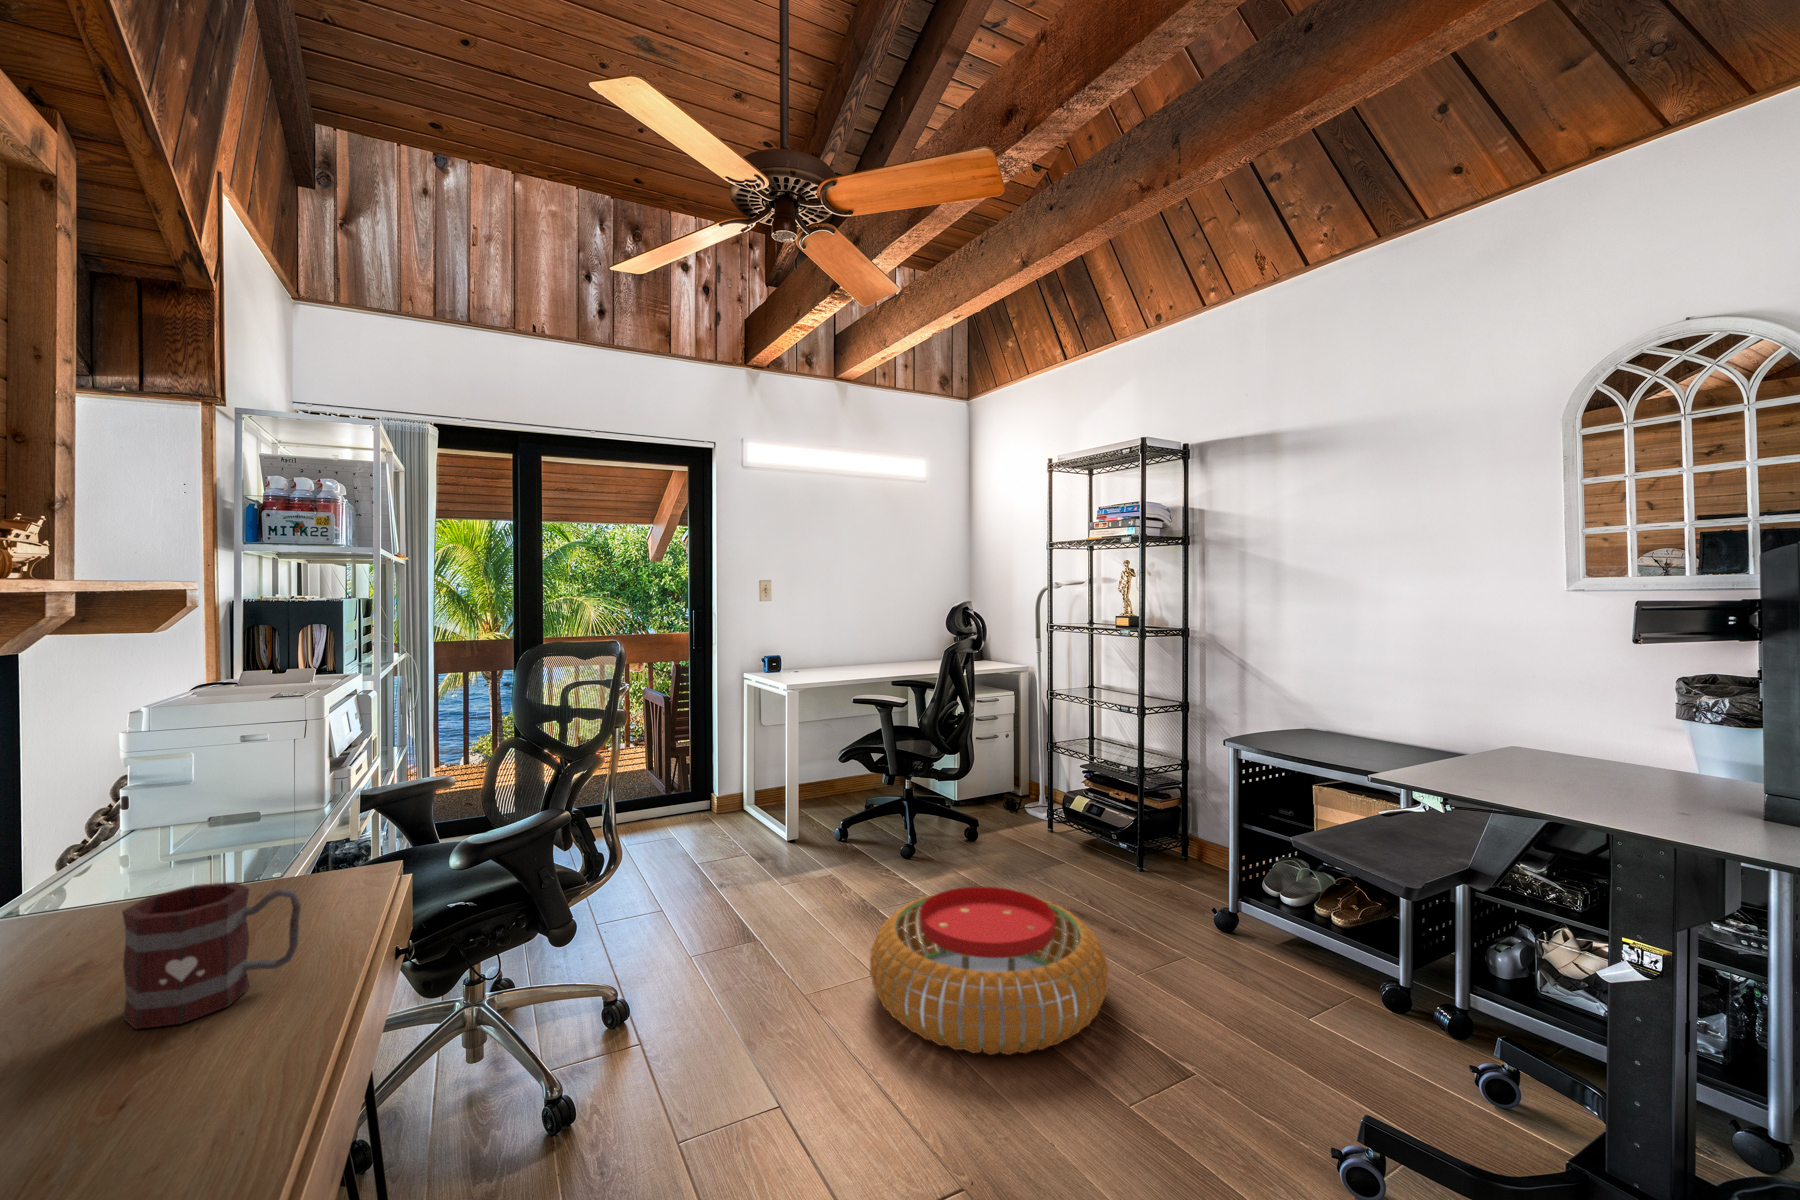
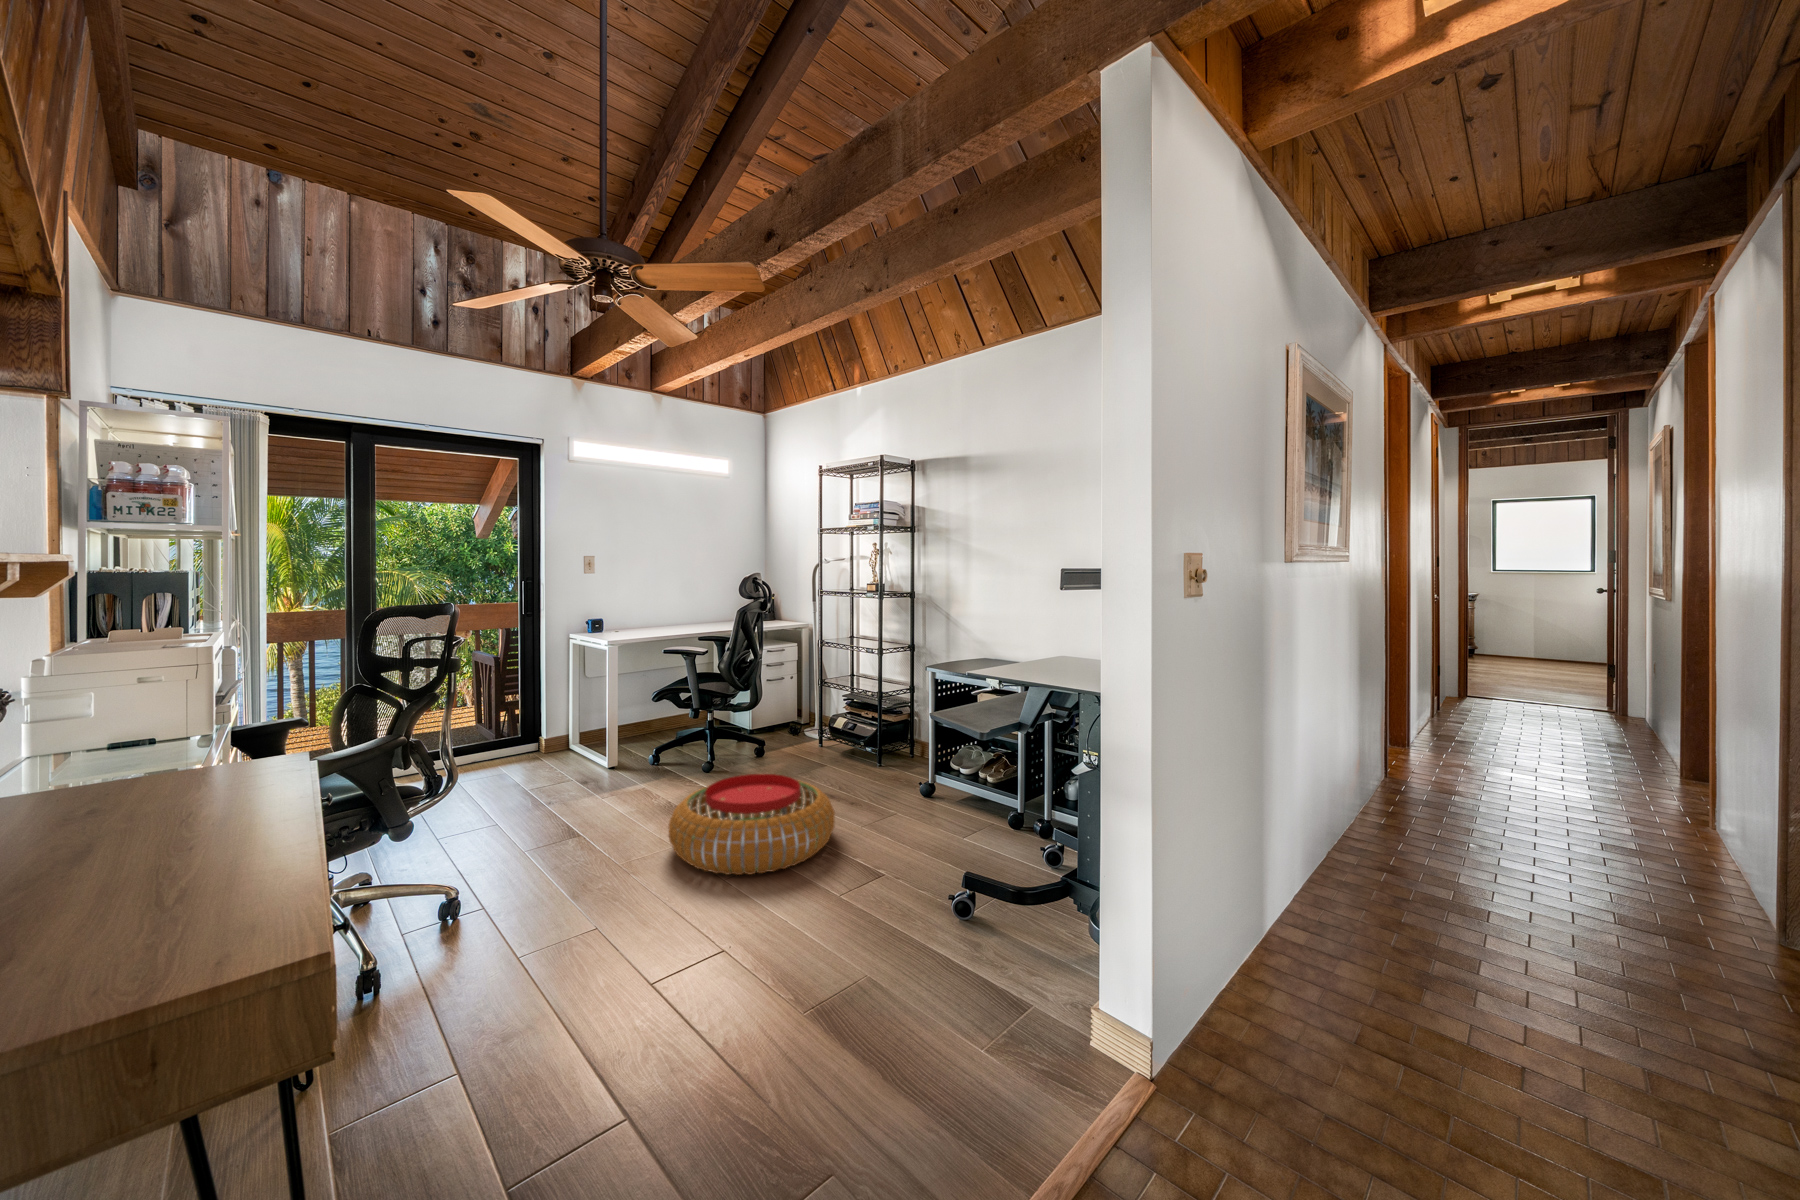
mug: present [122,882,301,1029] -> none [142,738,262,819]

